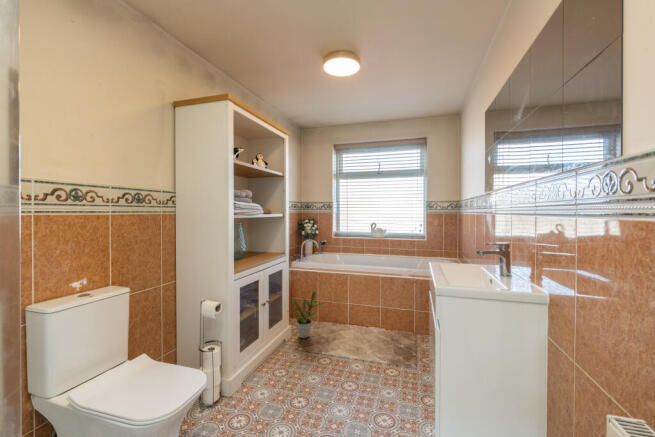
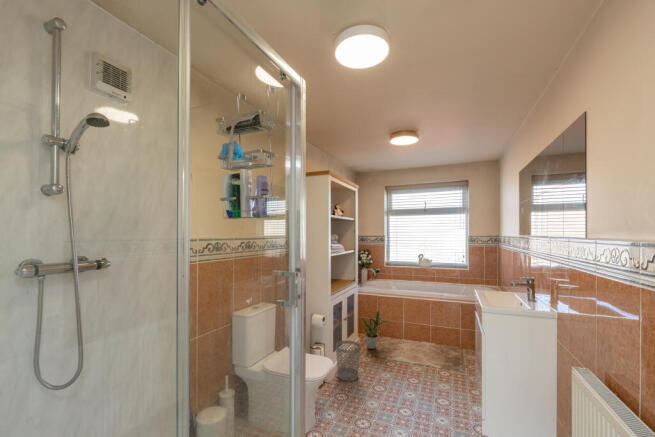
wastebasket: none [240,332,275,389] -> present [336,340,361,381]

